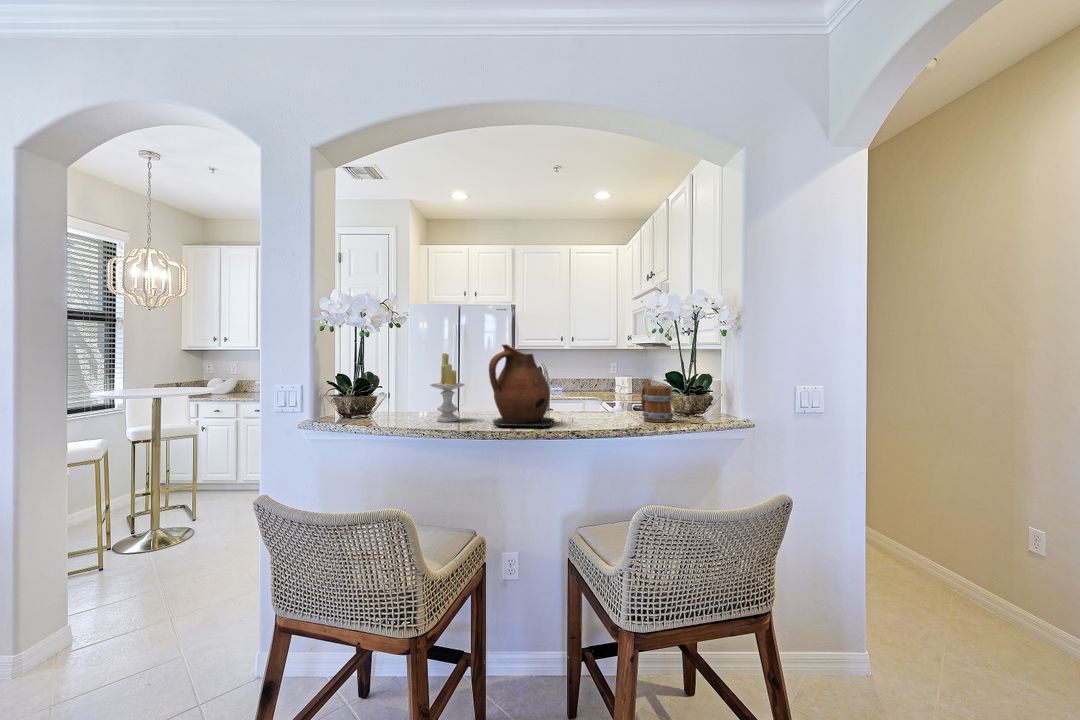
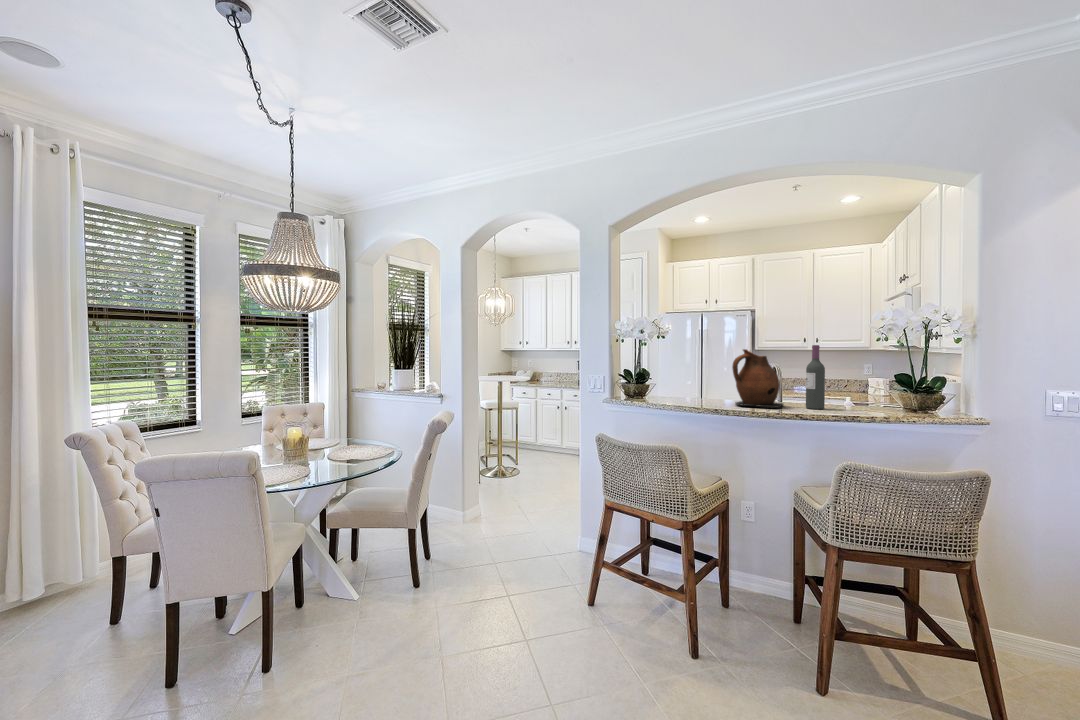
wine bottle: none [581,339,603,425] -> present [806,345,825,409]
candle: present [431,353,465,422] -> none [690,355,714,402]
mug: present [641,379,674,422] -> none [862,377,892,411]

